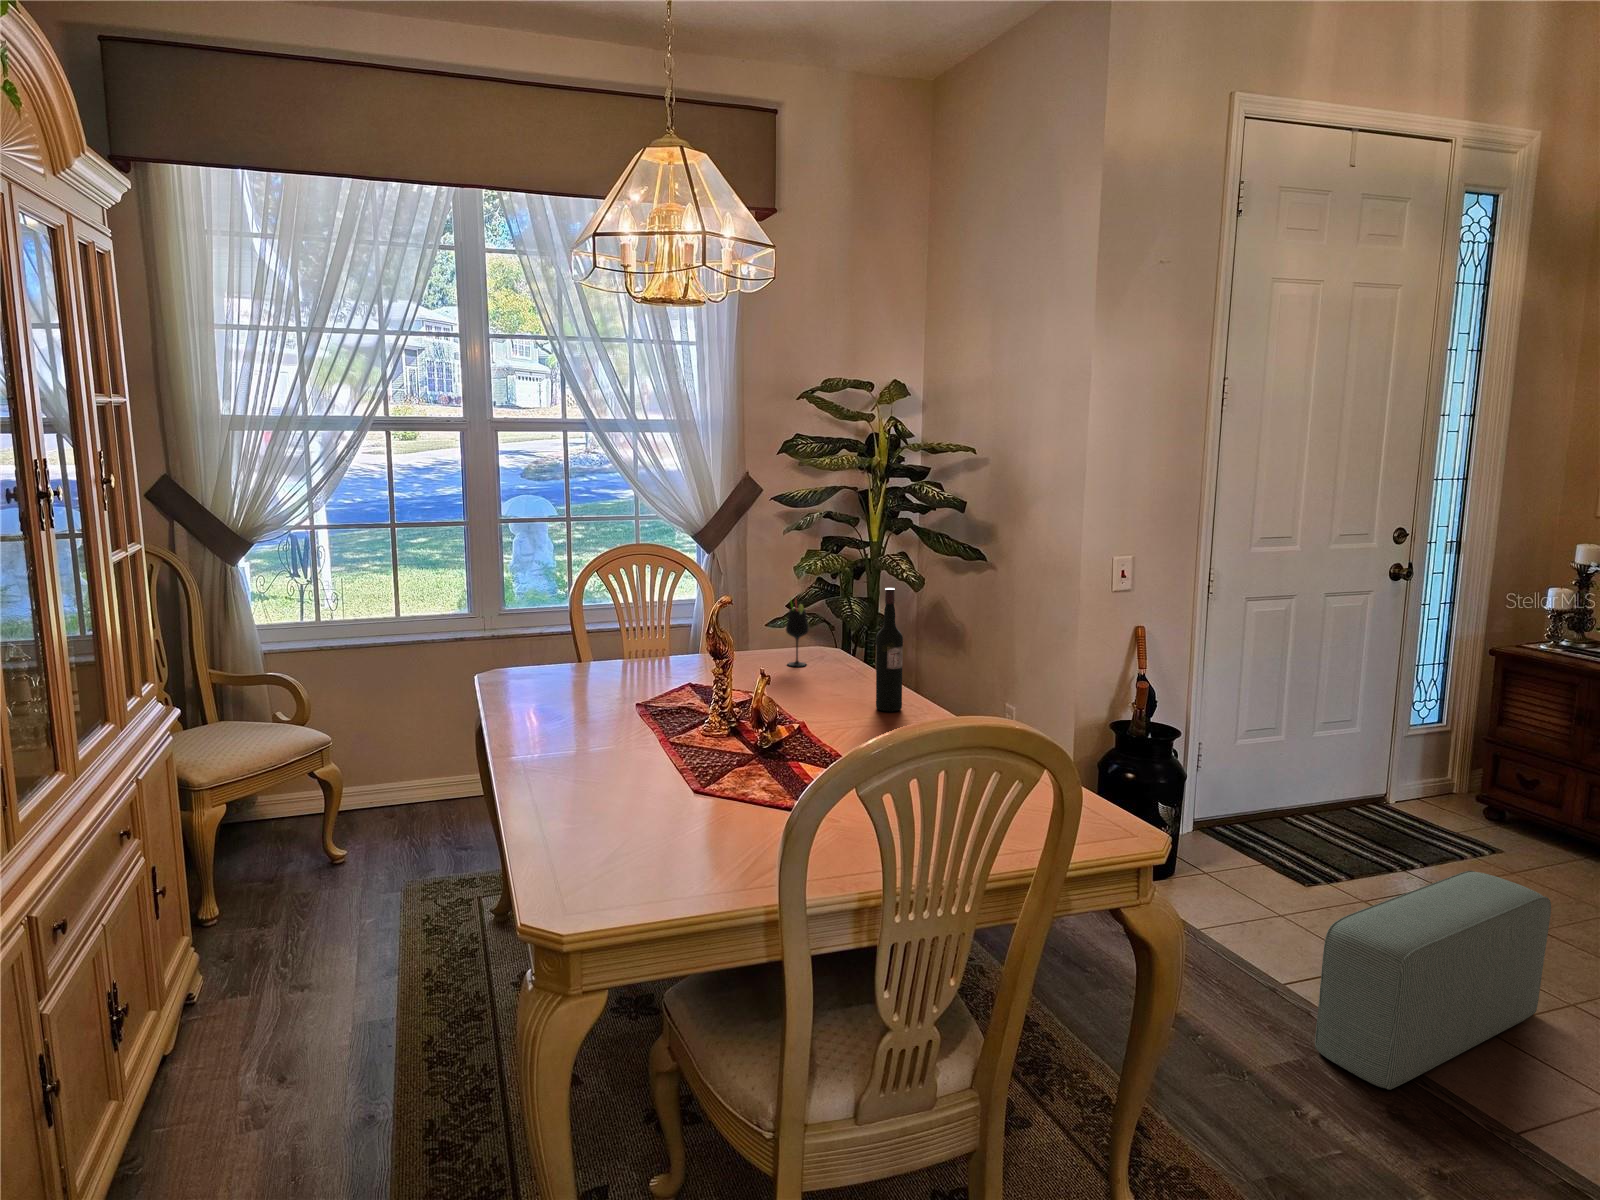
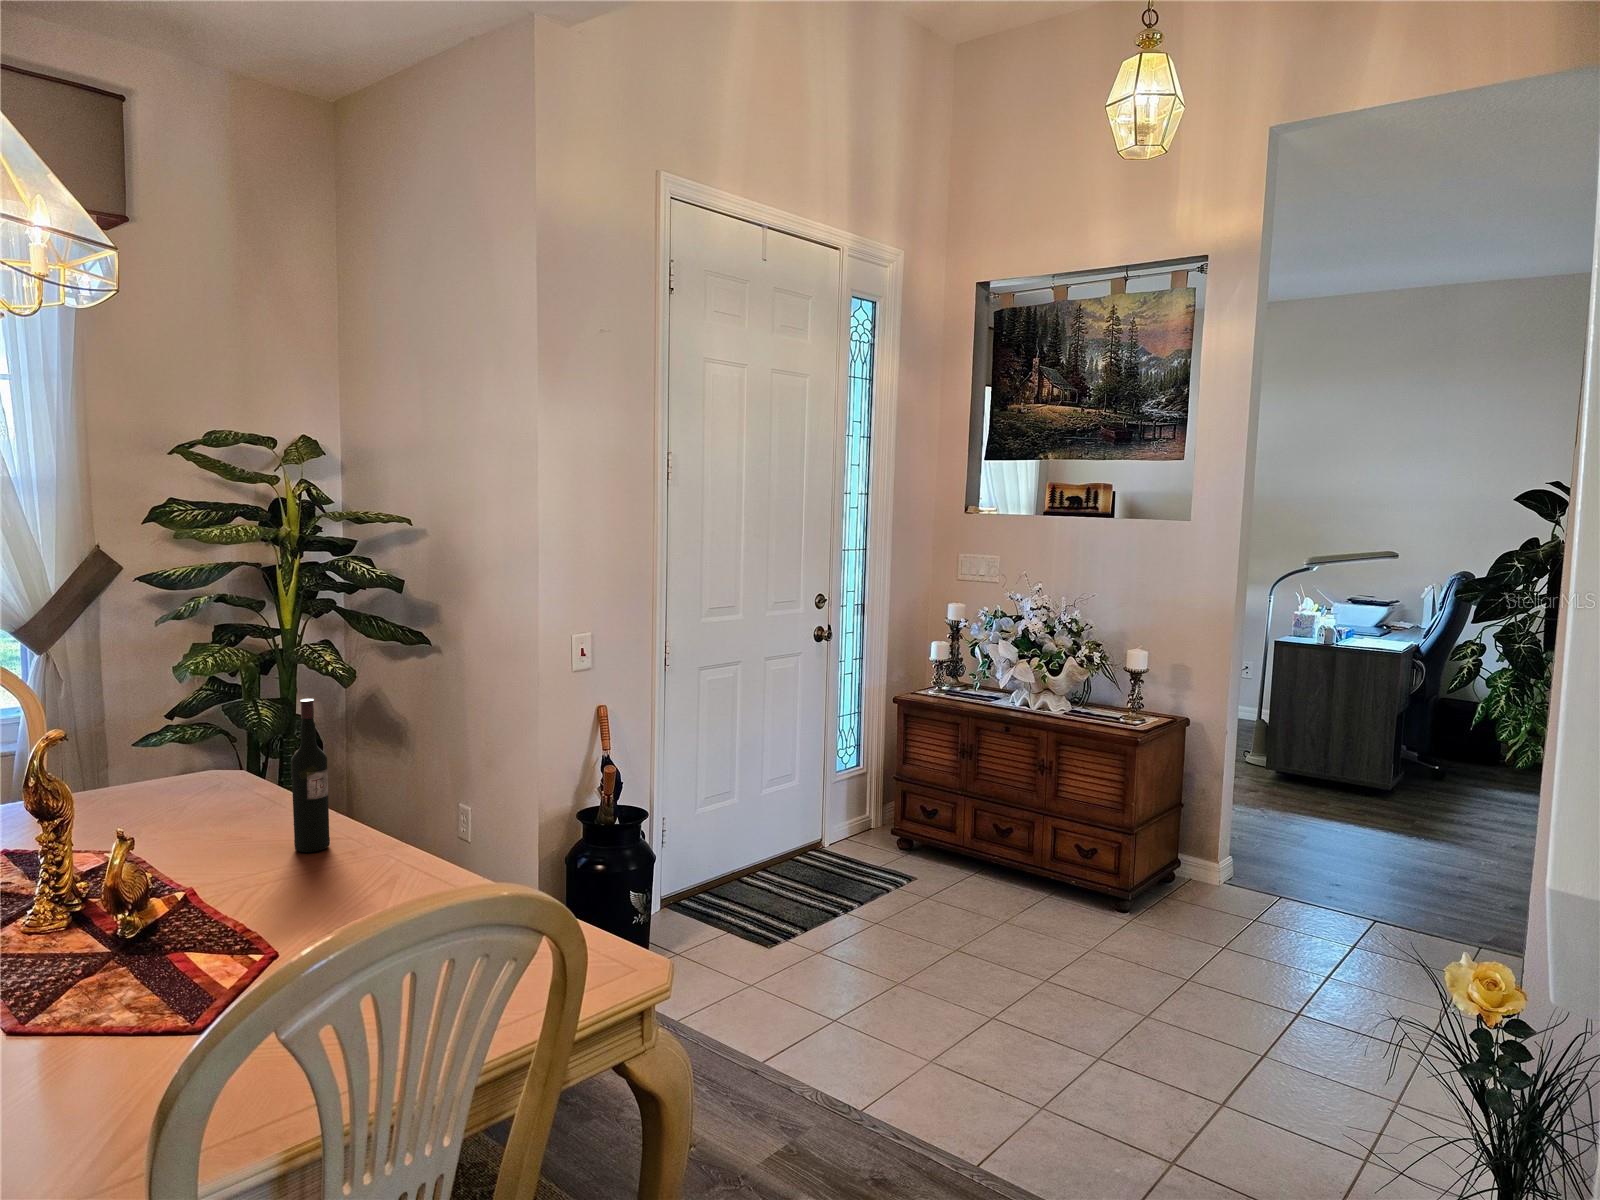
wine glass: present [786,600,809,666] -> none [162,714,196,802]
pouf: present [1315,871,1551,1090] -> none [798,914,972,1155]

